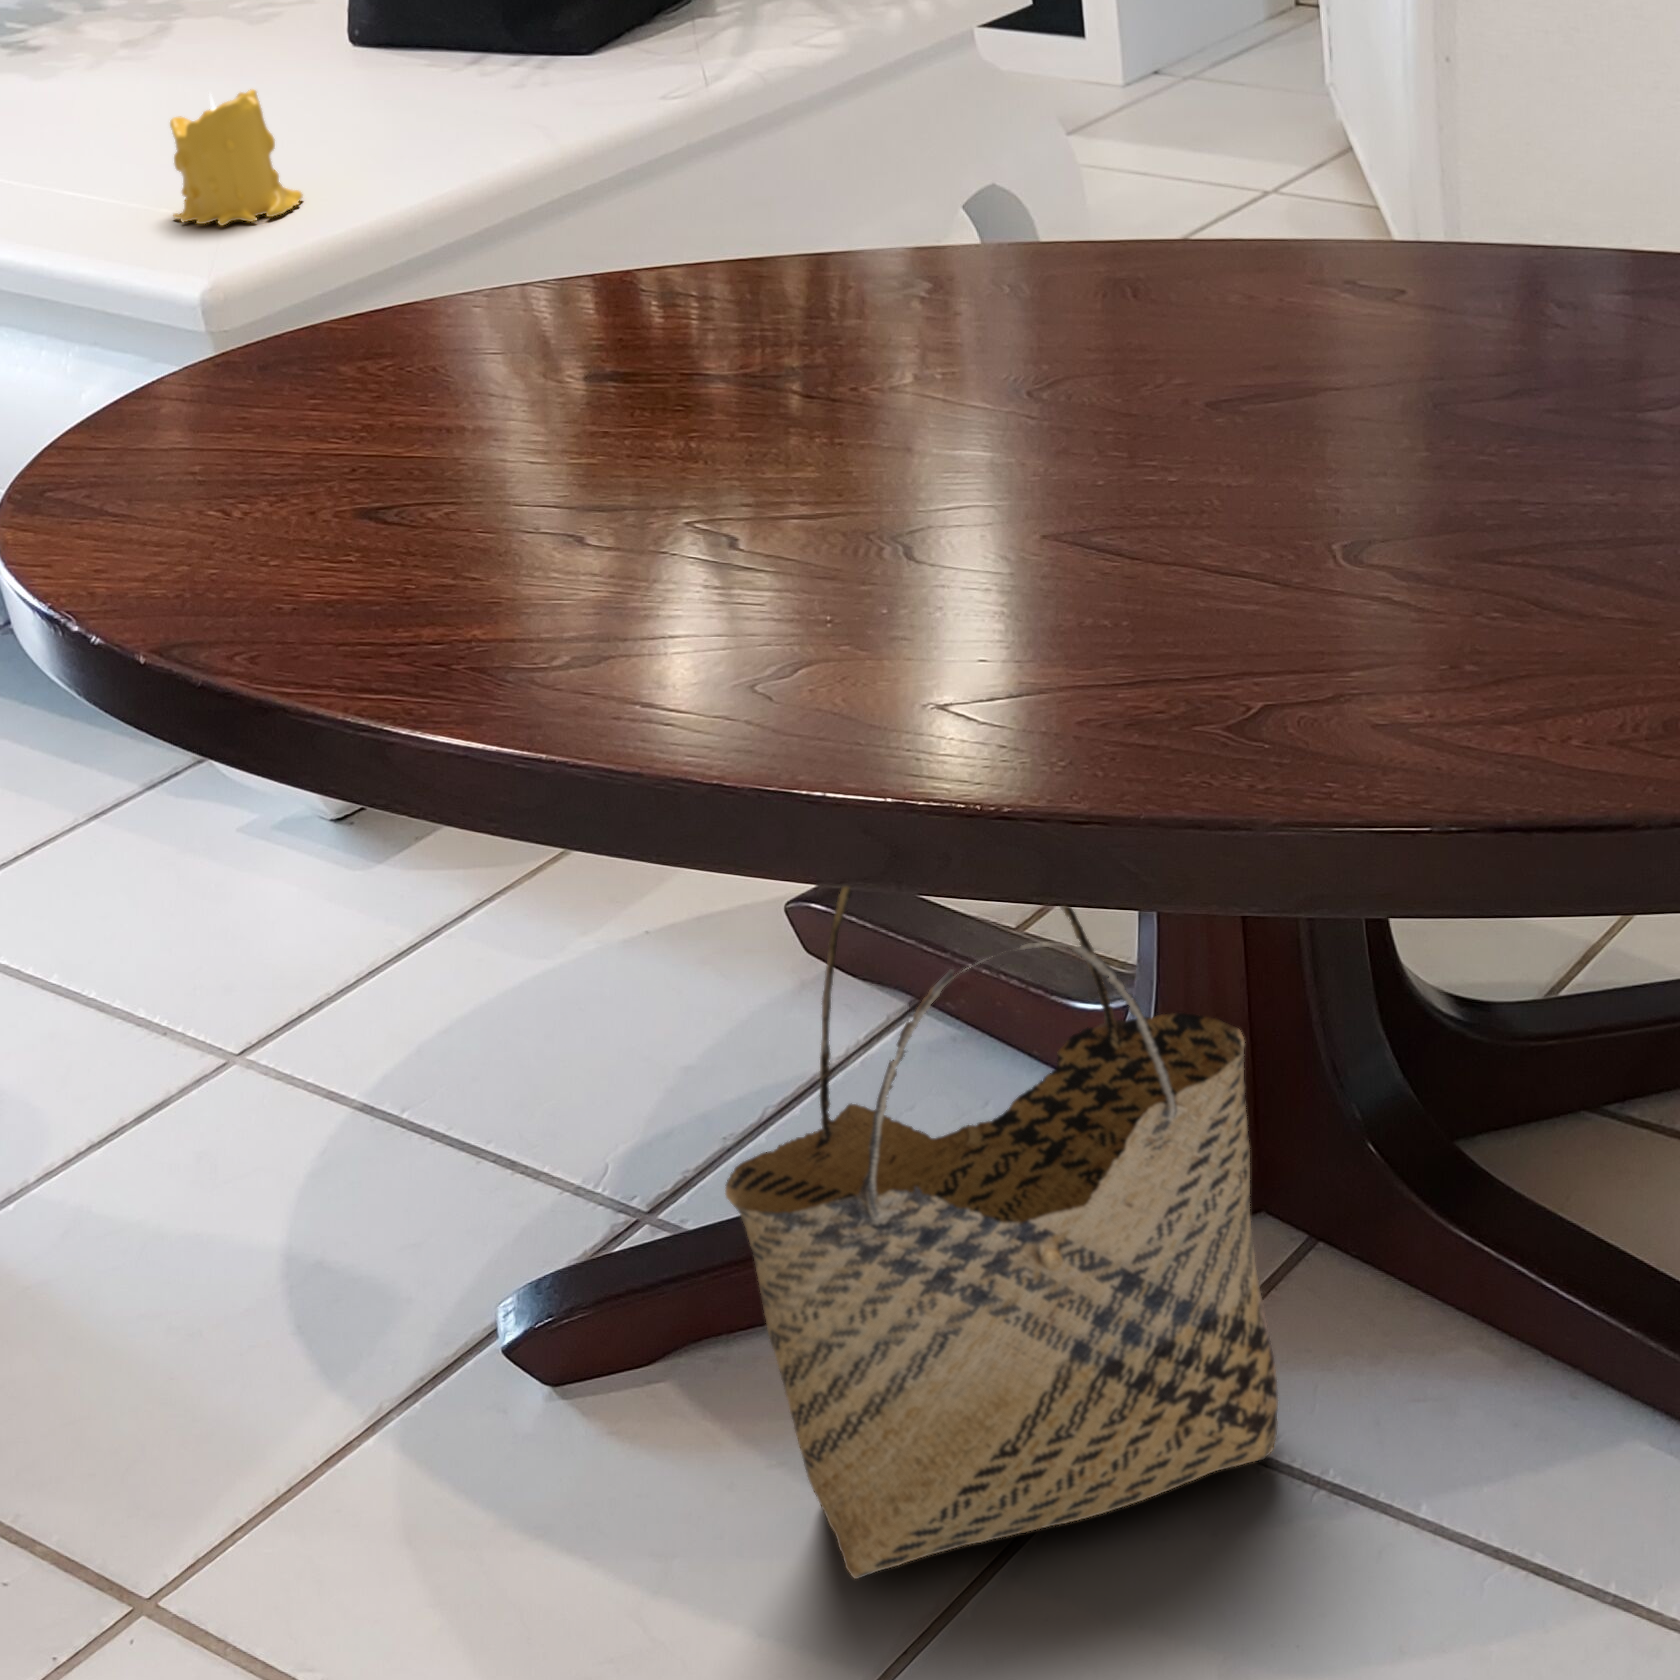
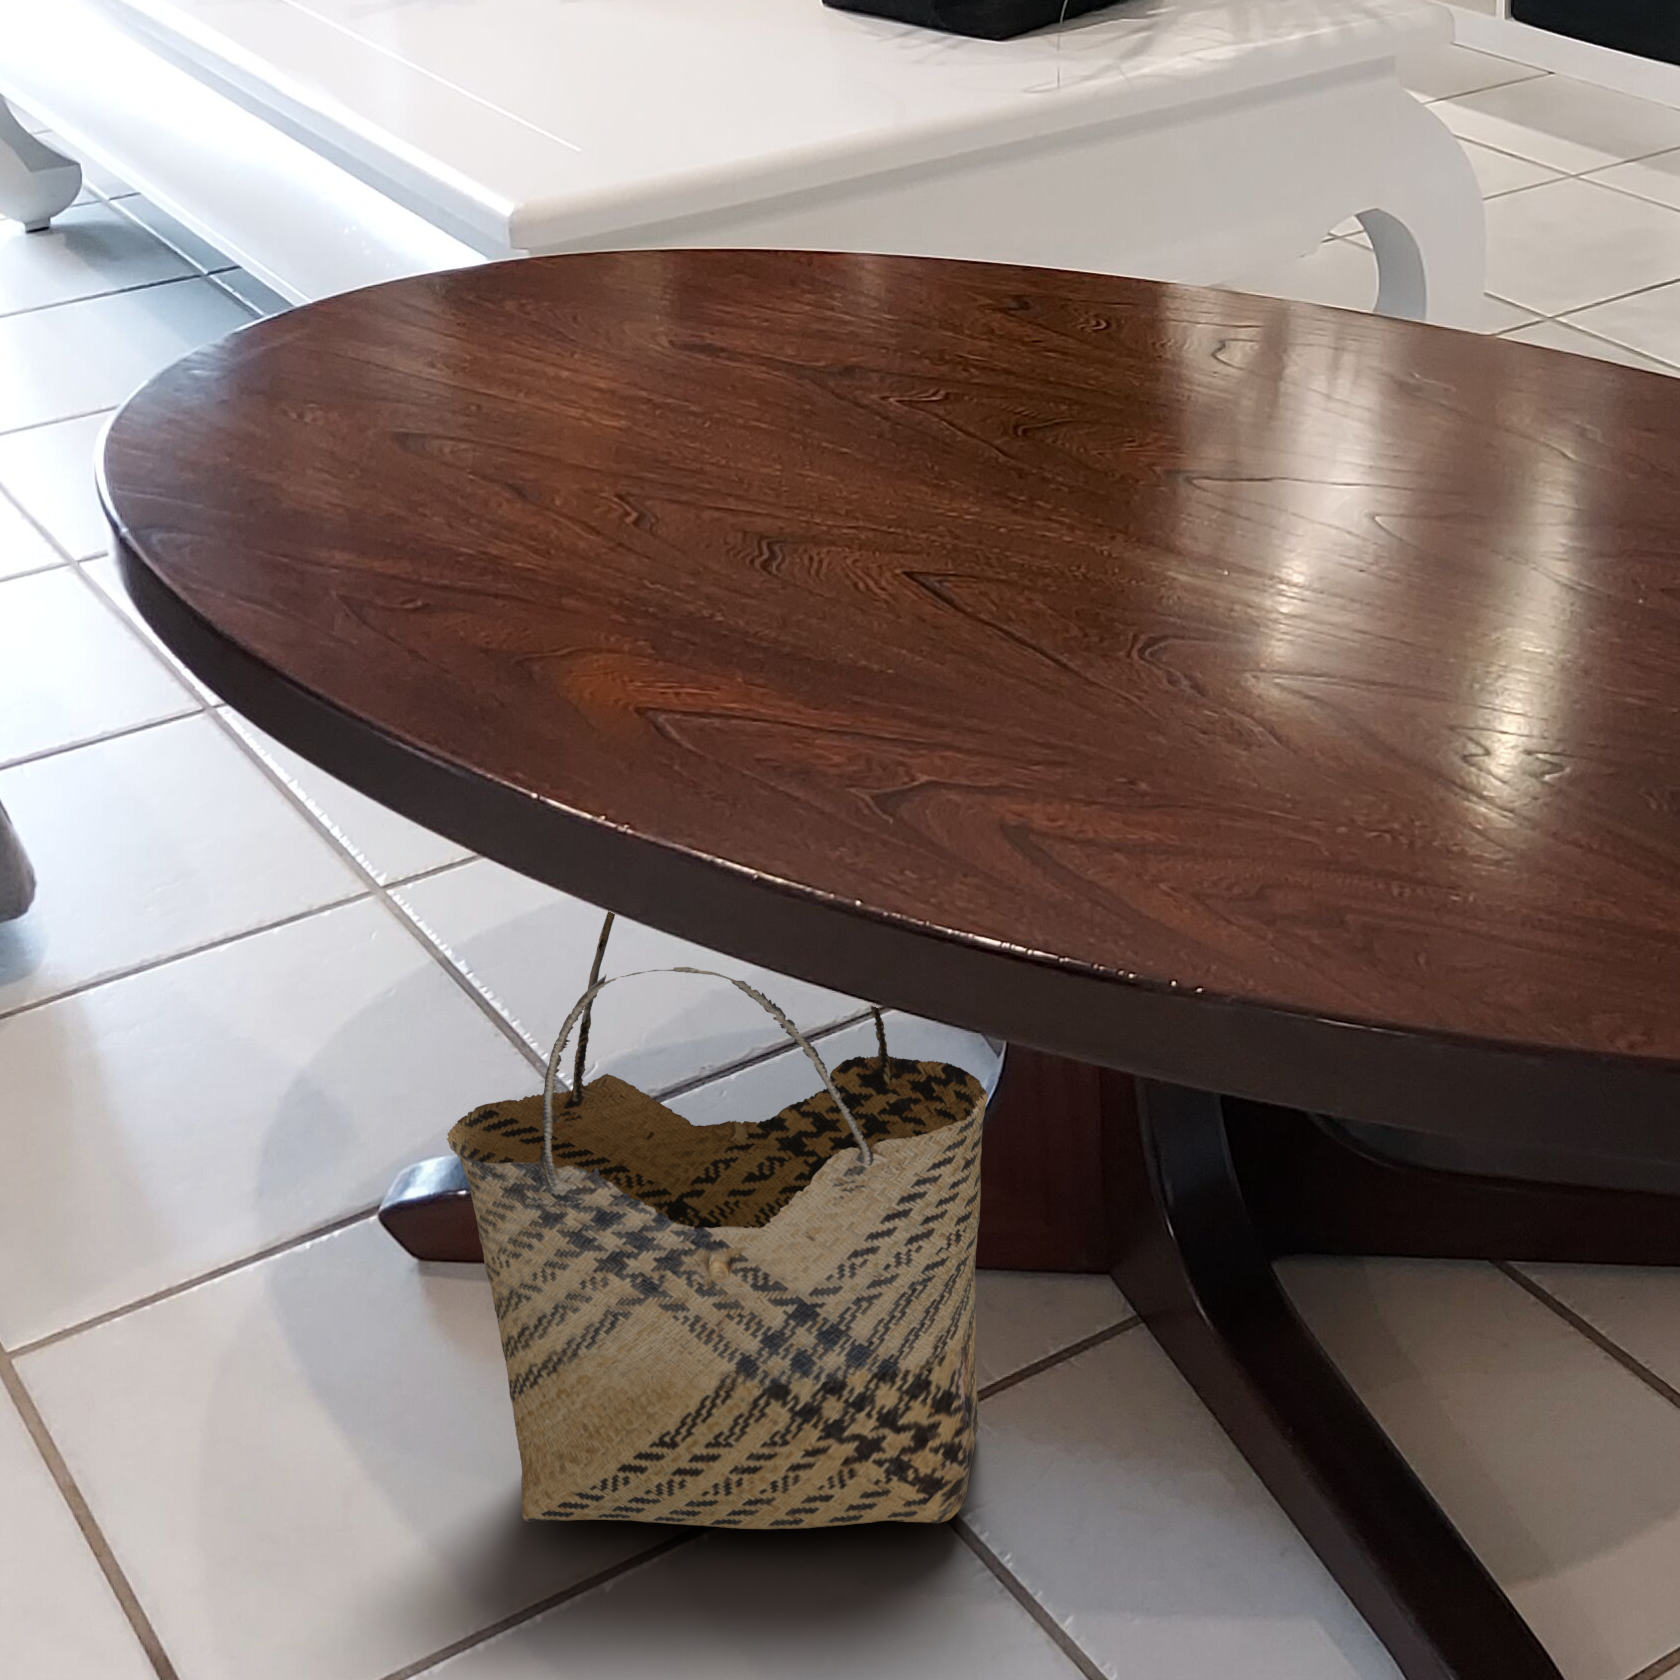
candle: present [170,90,303,225] -> none [545,38,657,160]

